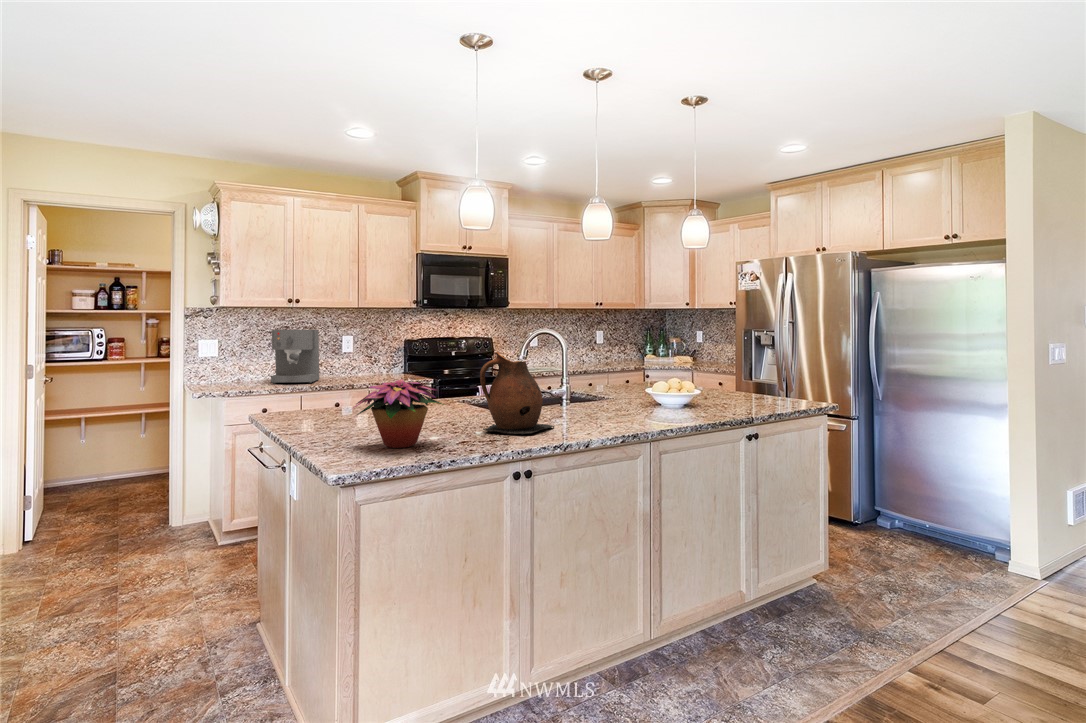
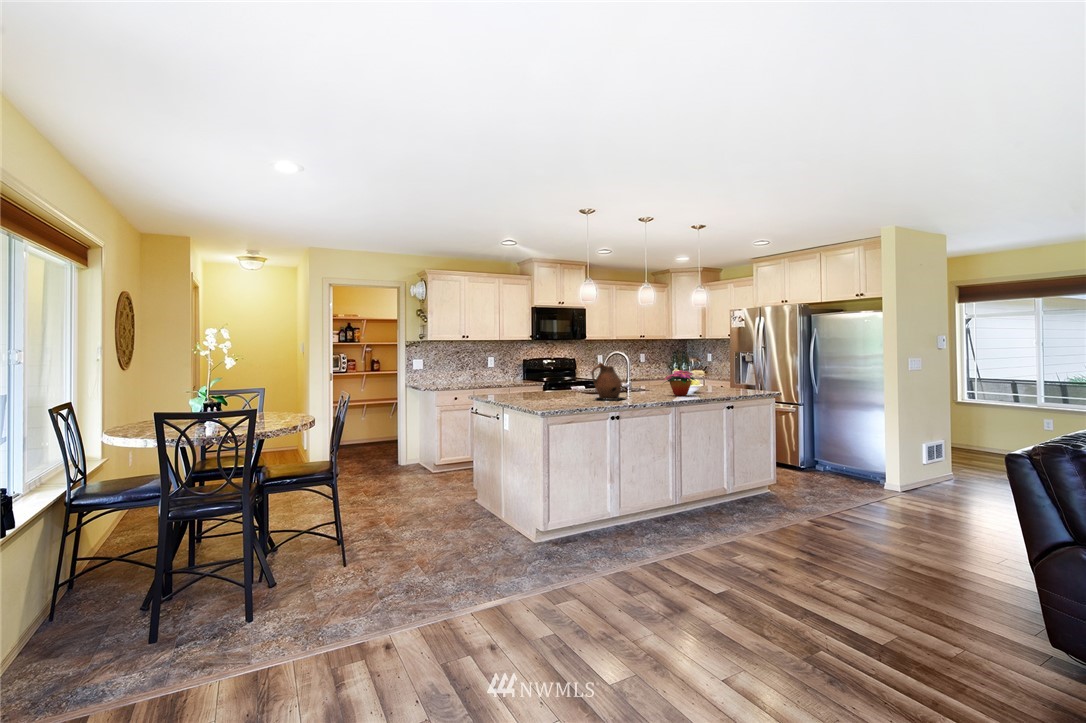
coffee maker: present [271,330,319,384] -> none [454,353,478,384]
flower arrangement: present [353,379,444,448] -> present [665,370,695,396]

